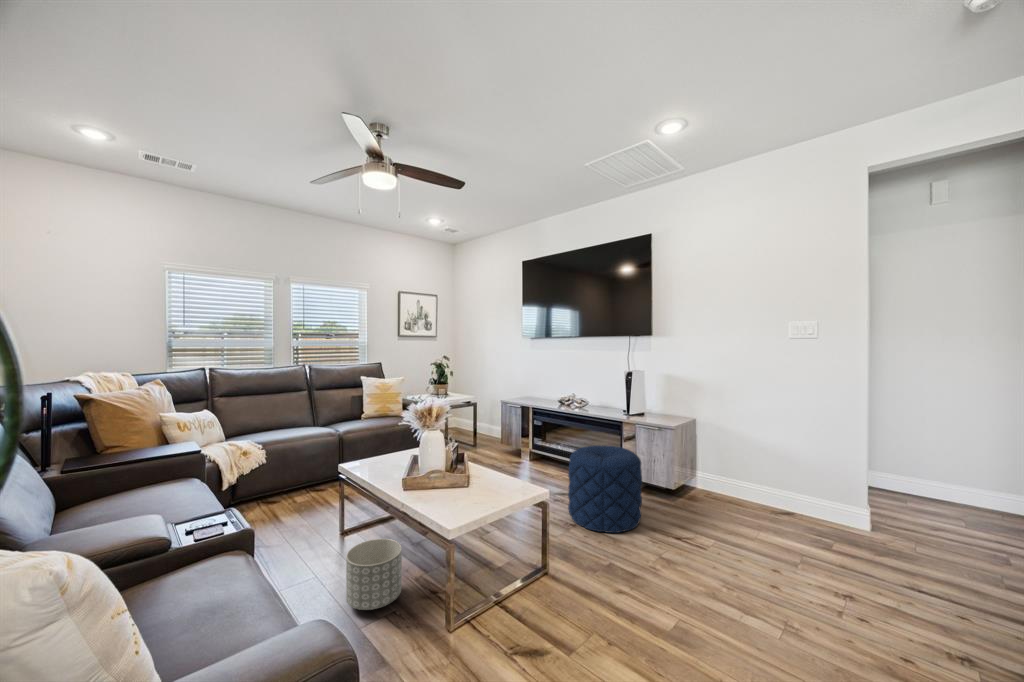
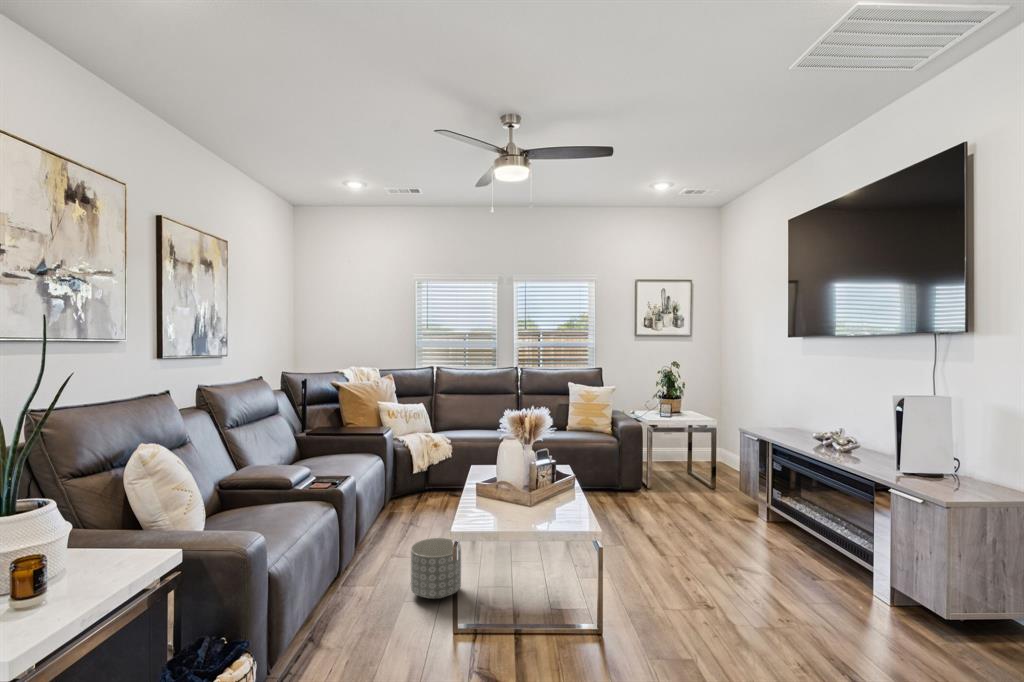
pouf: present [568,445,642,533] -> none [708,504,829,641]

